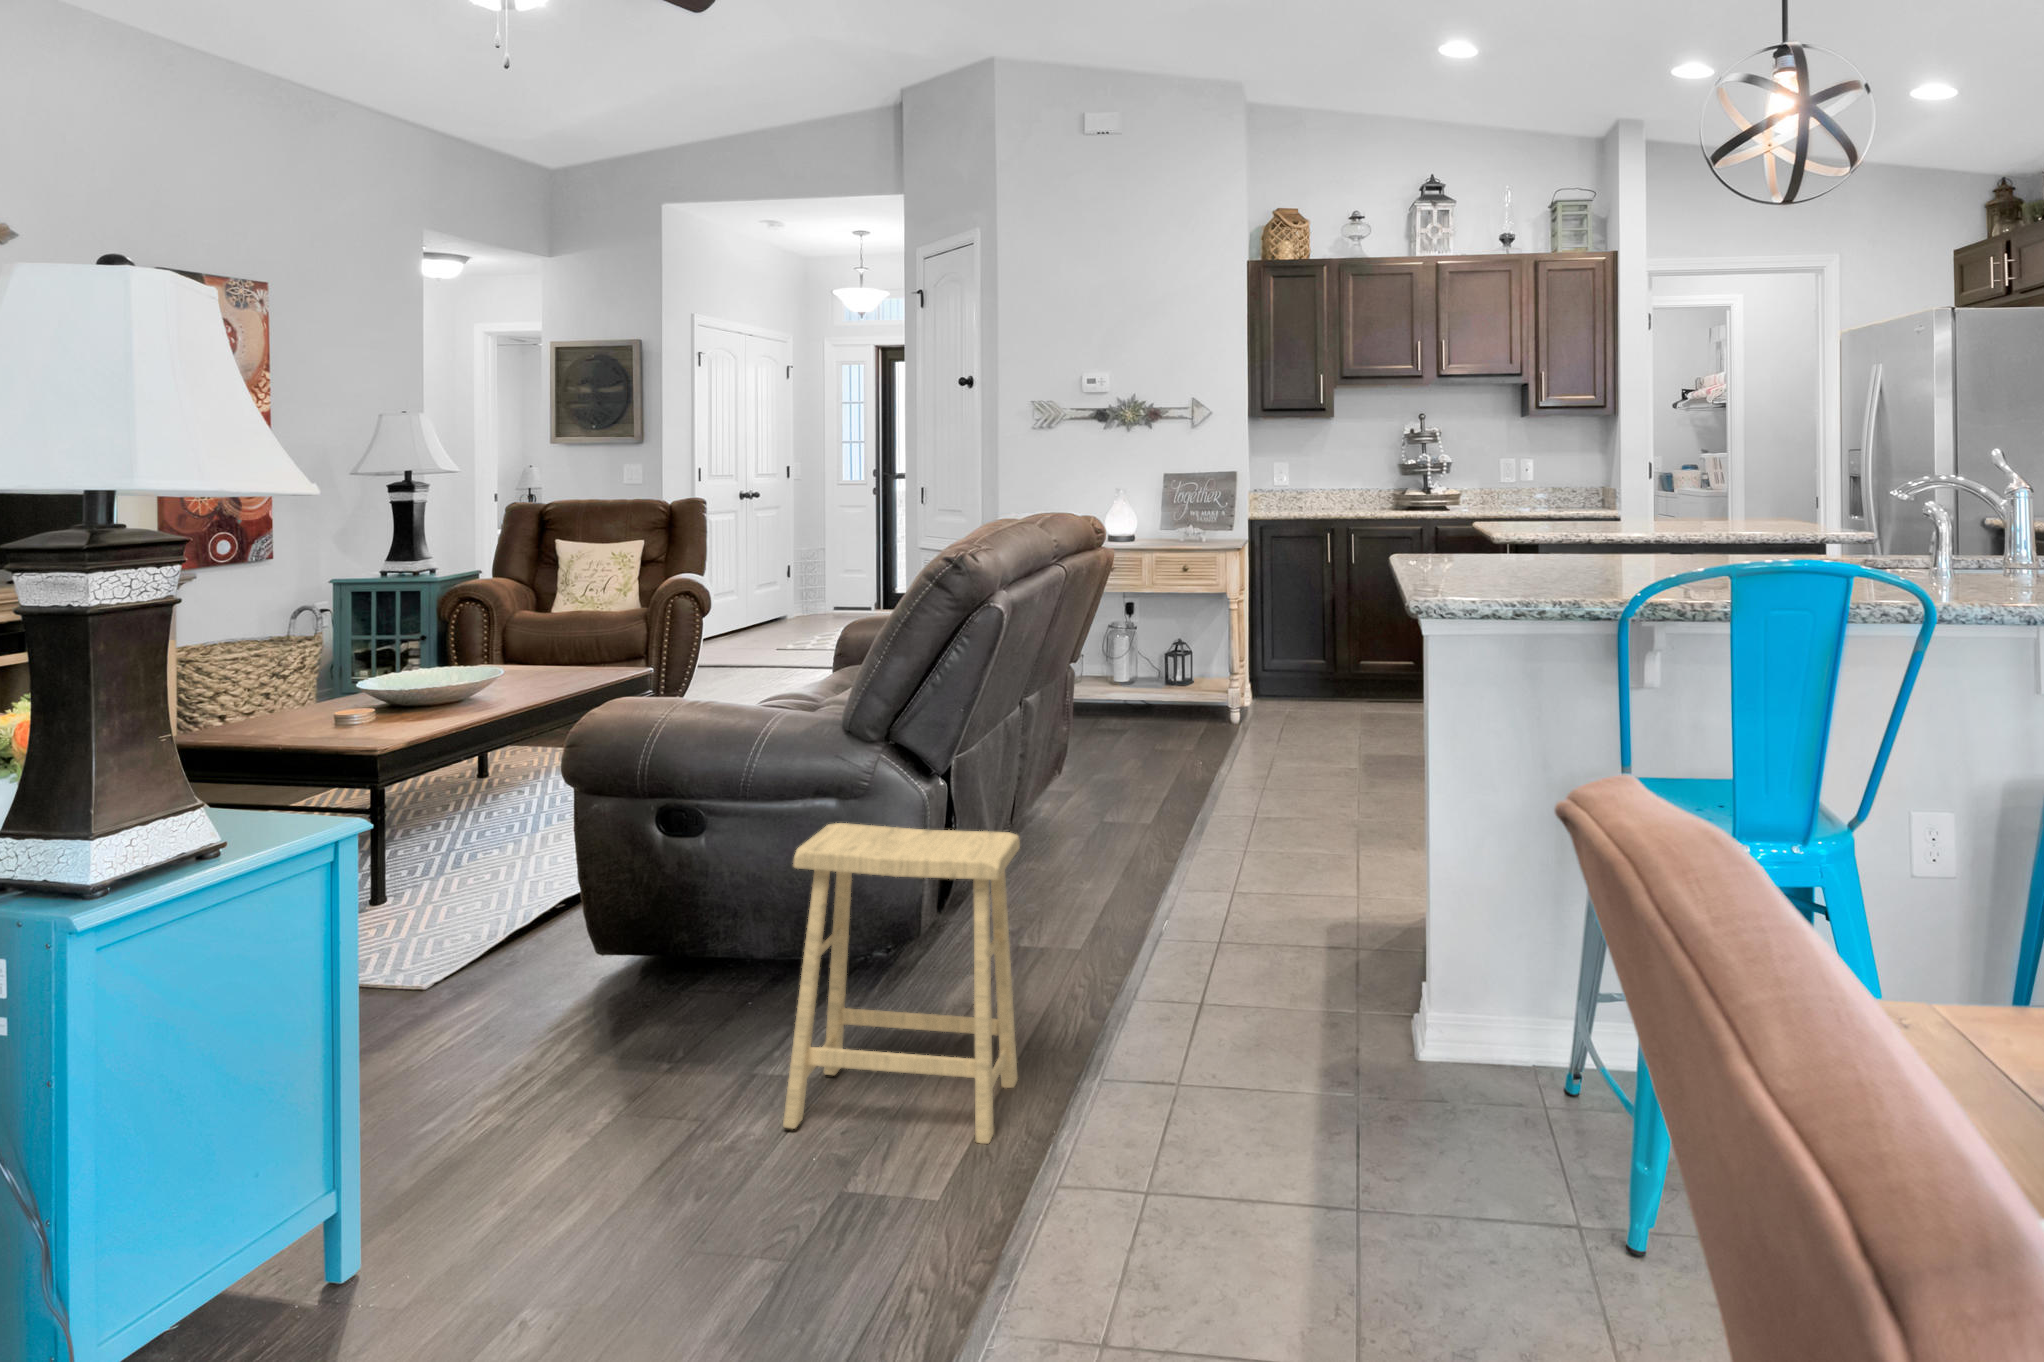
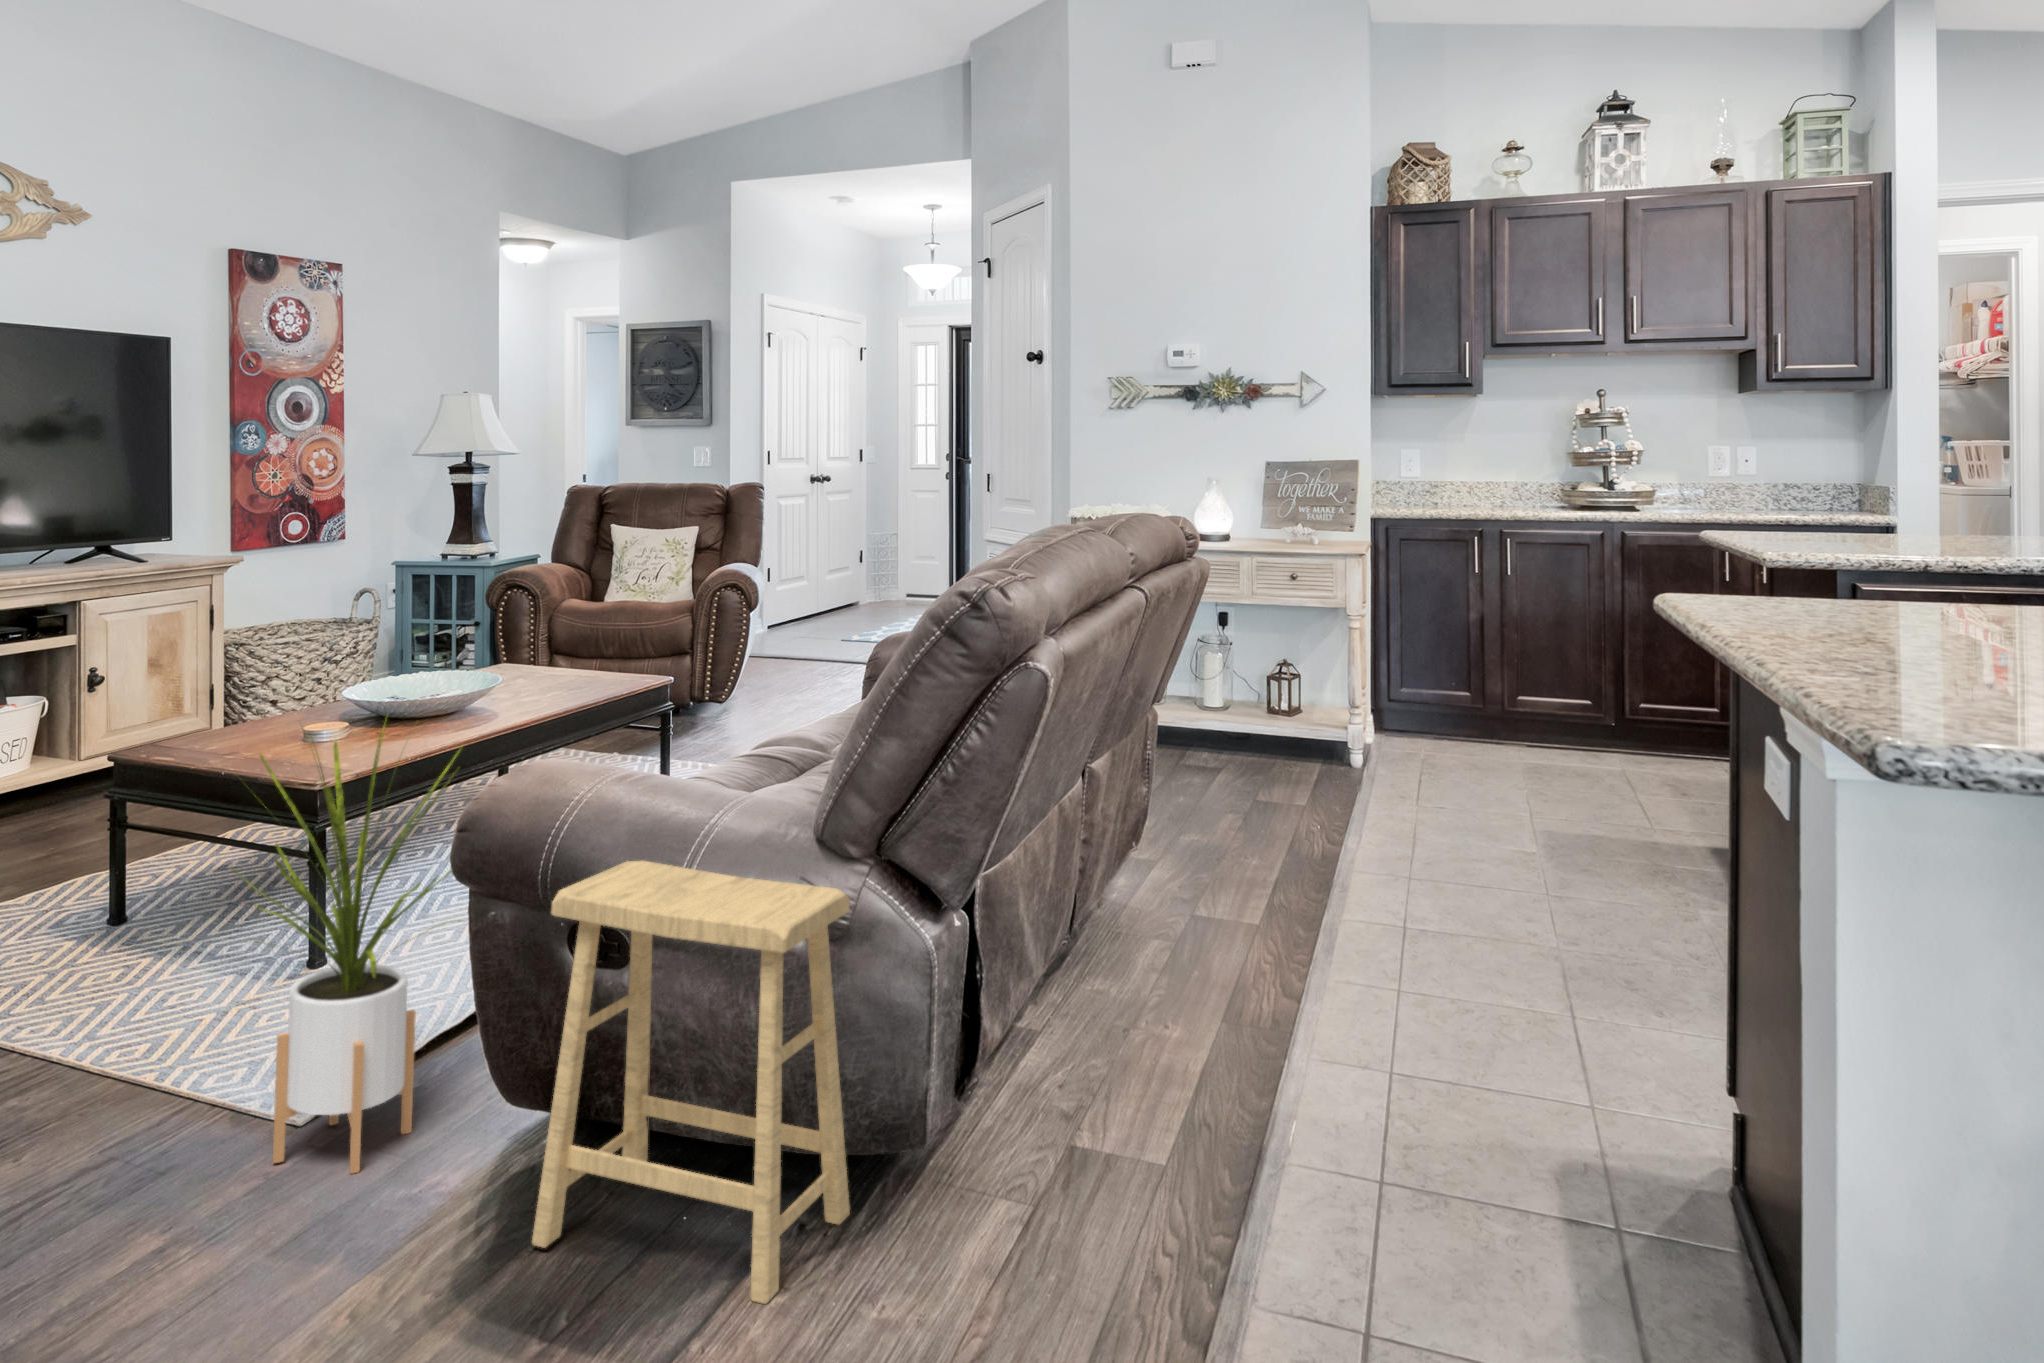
house plant: none [474,714,682,1099] -> present [234,720,461,1174]

